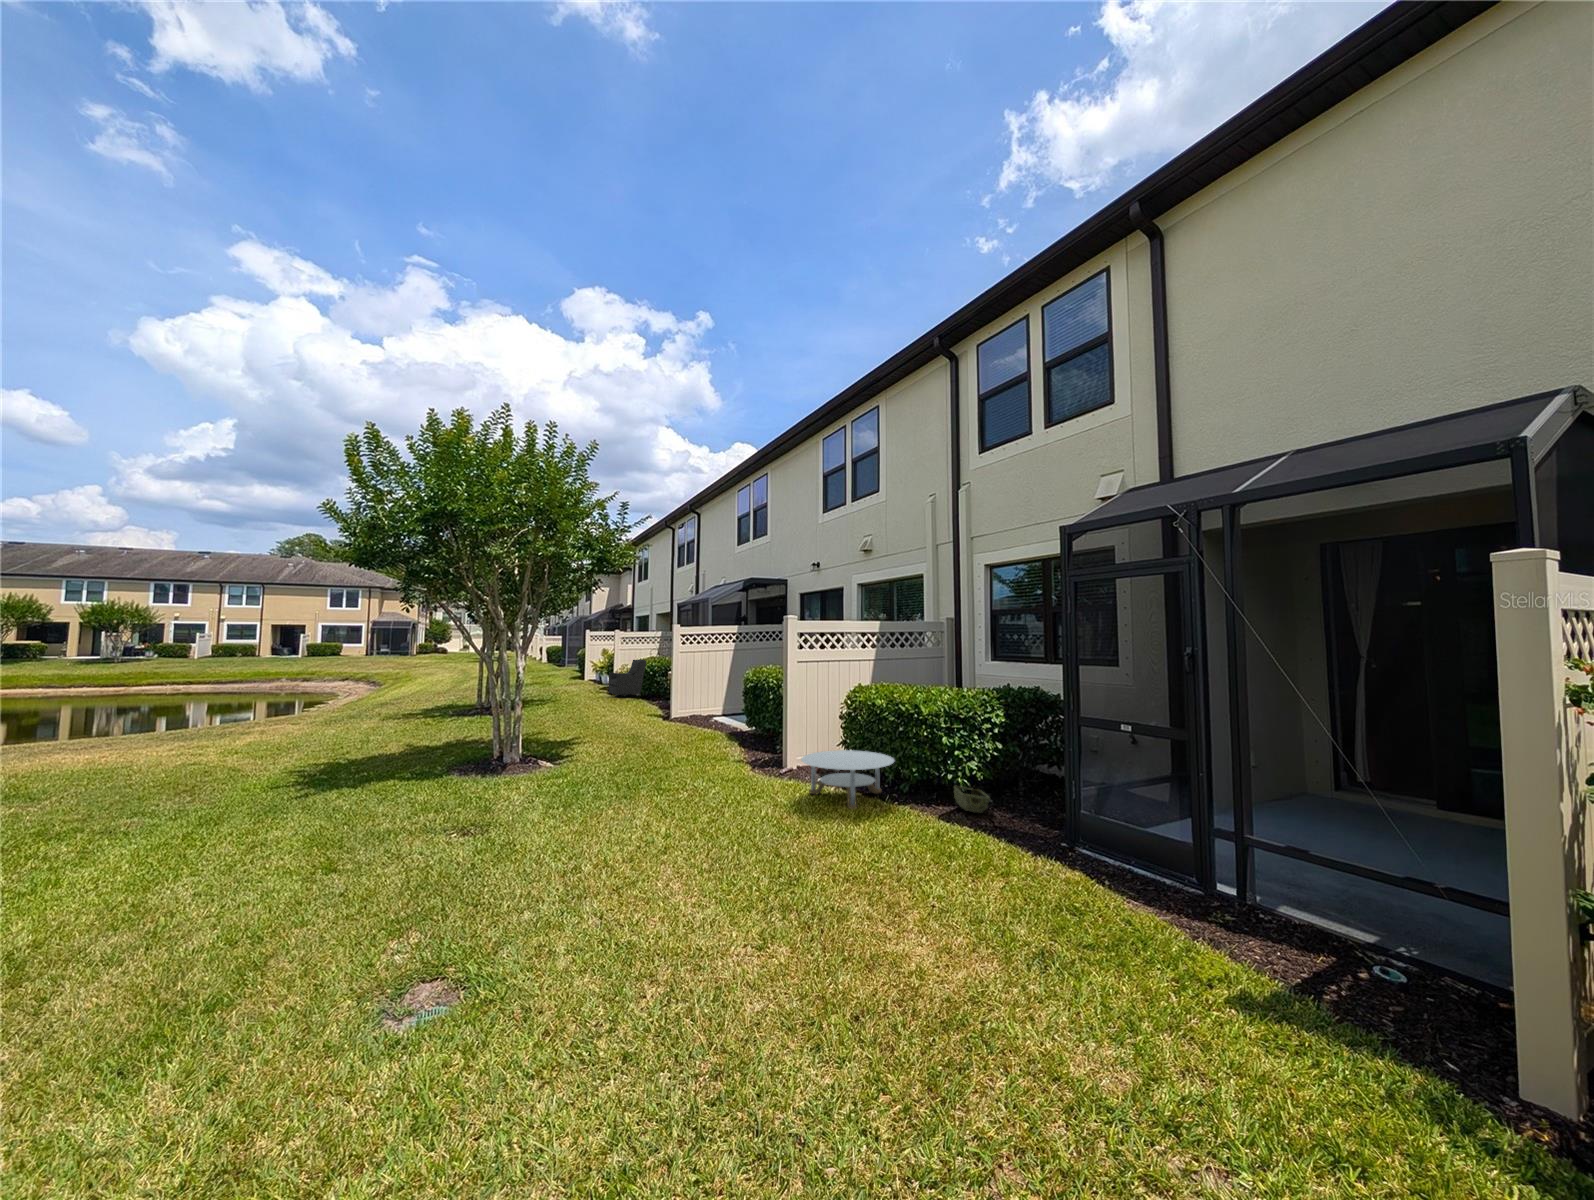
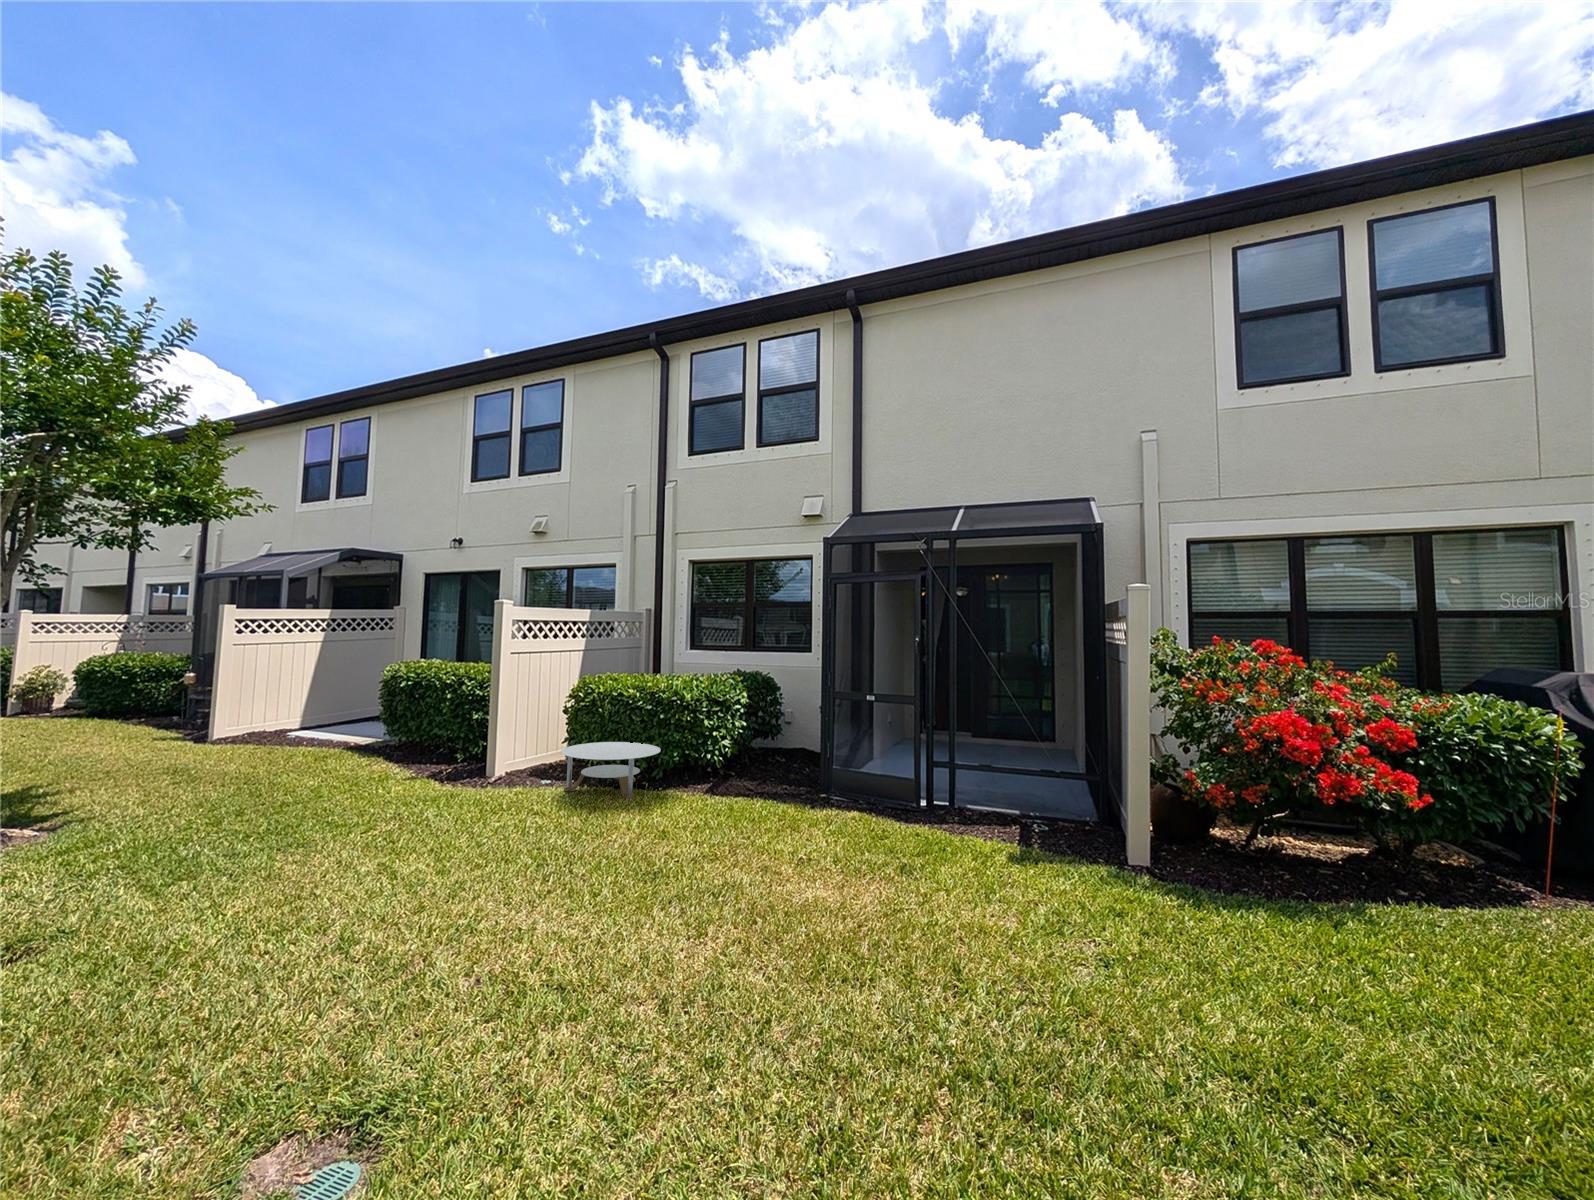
chair: present [609,659,646,698] -> none [30,653,118,711]
woven basket: present [954,786,990,813] -> none [715,764,754,786]

